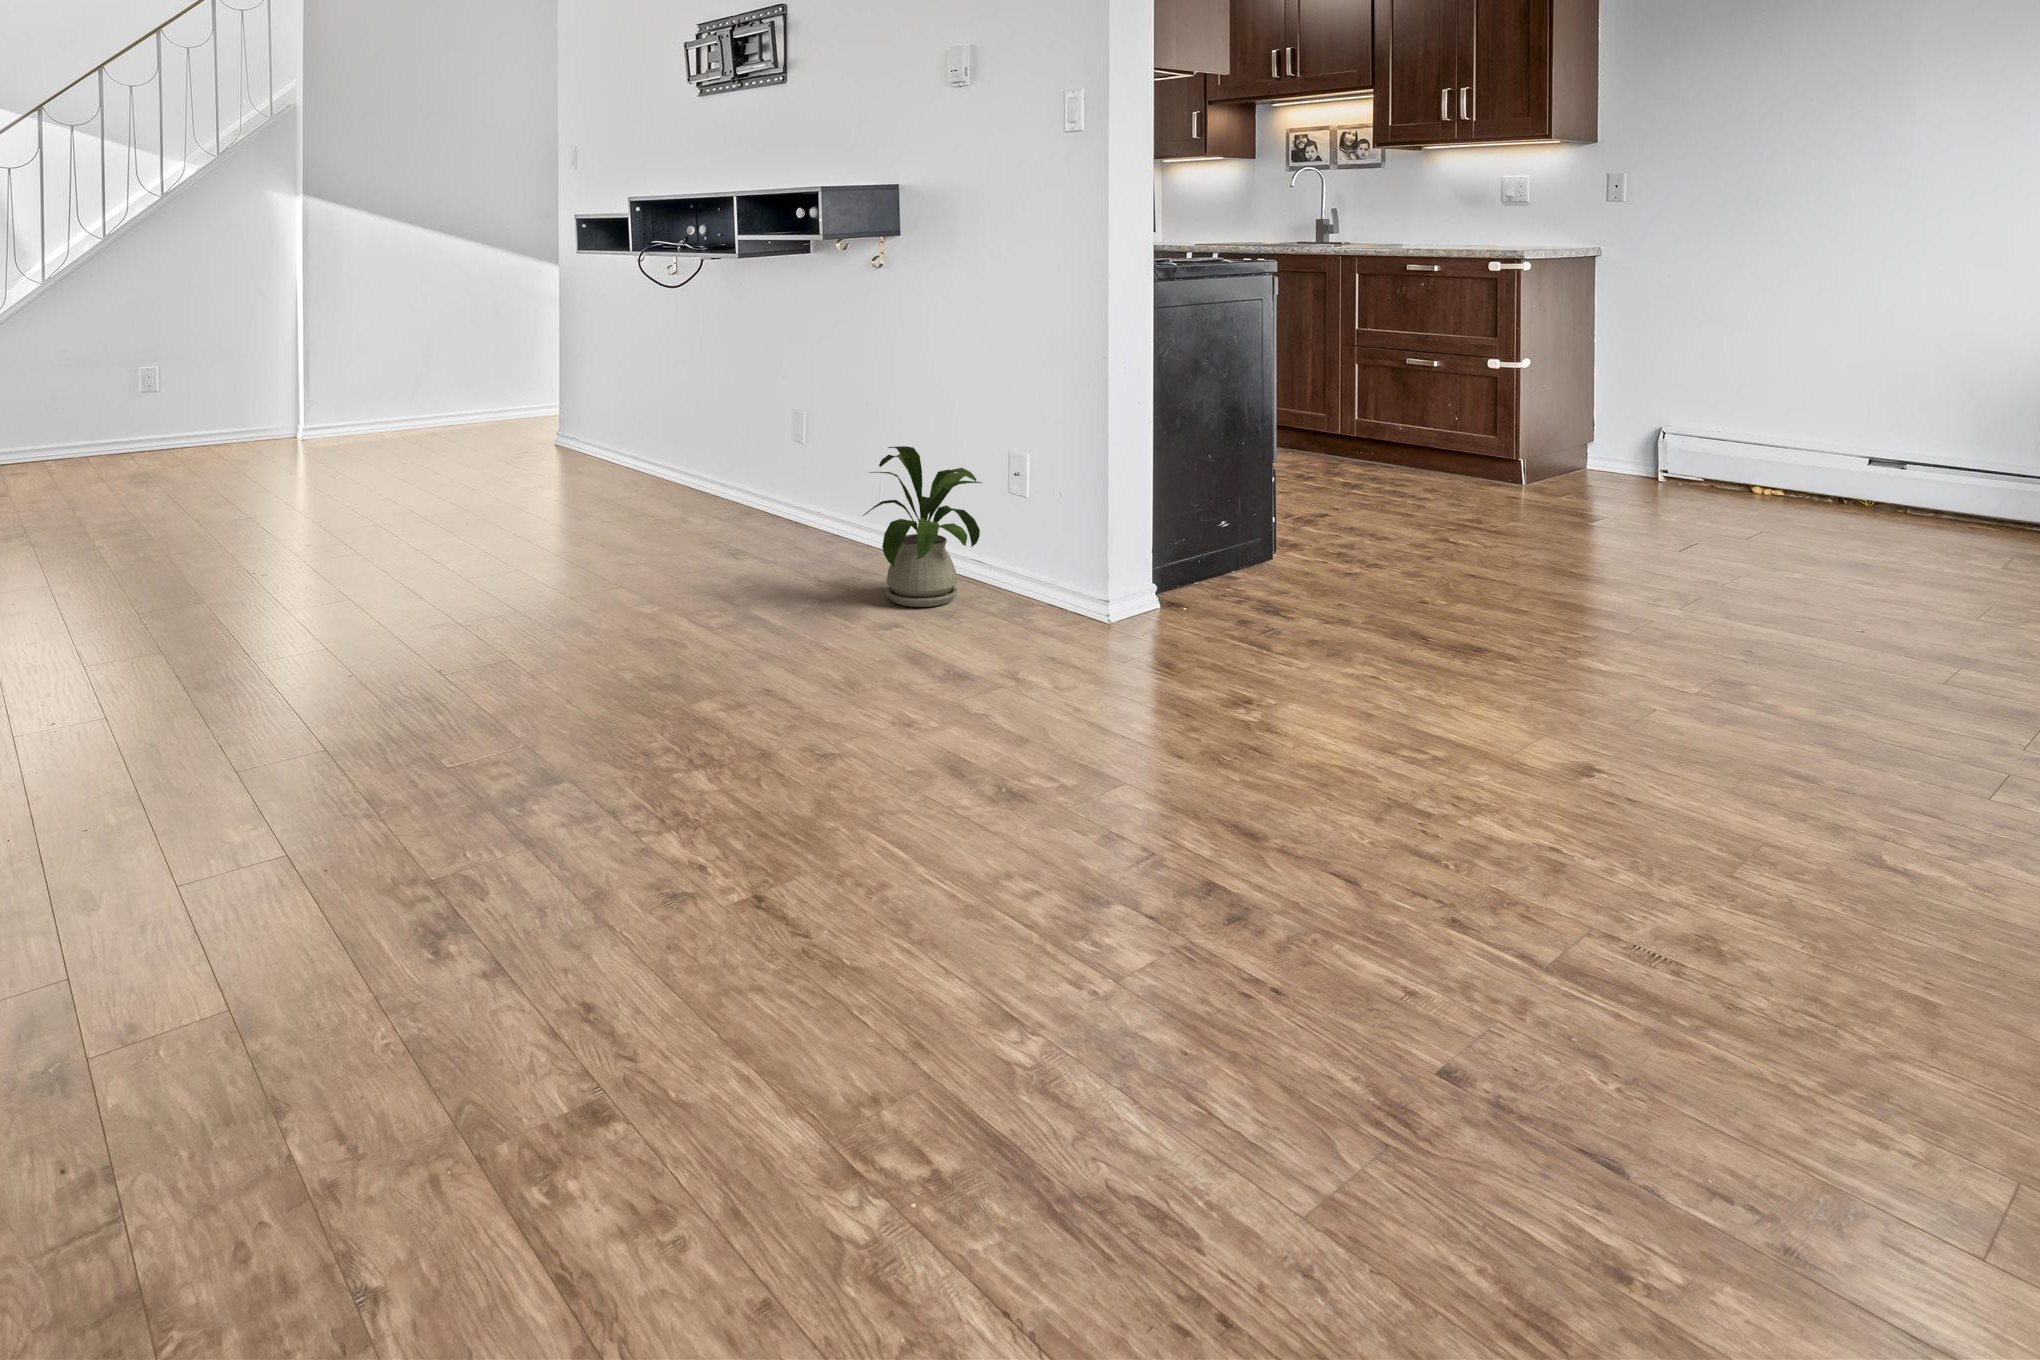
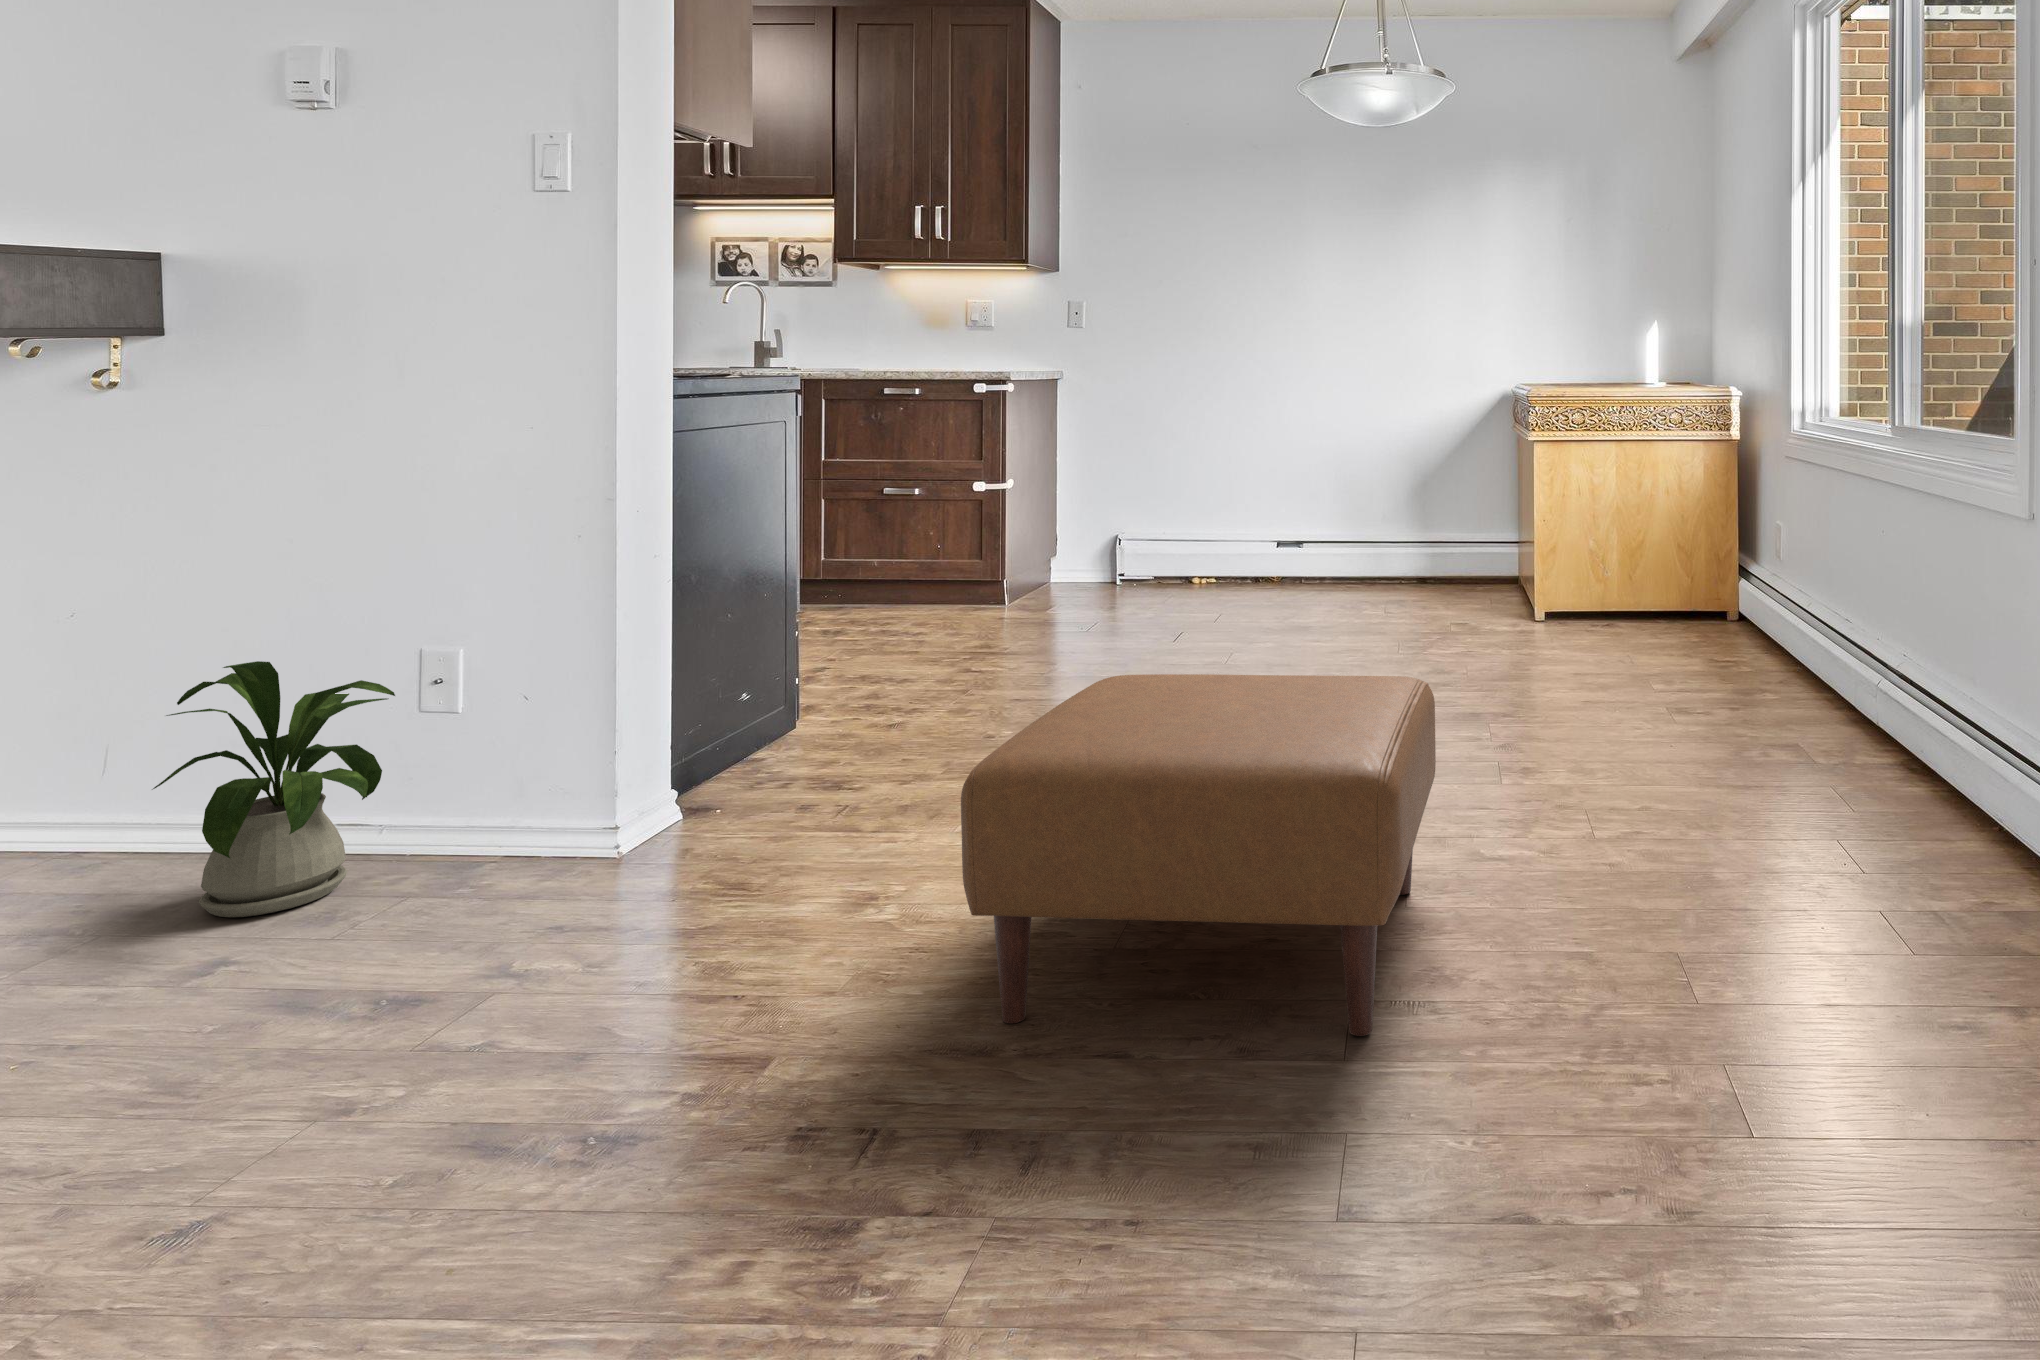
ottoman: none [1251,562,1783,946] -> present [961,674,1436,1036]

